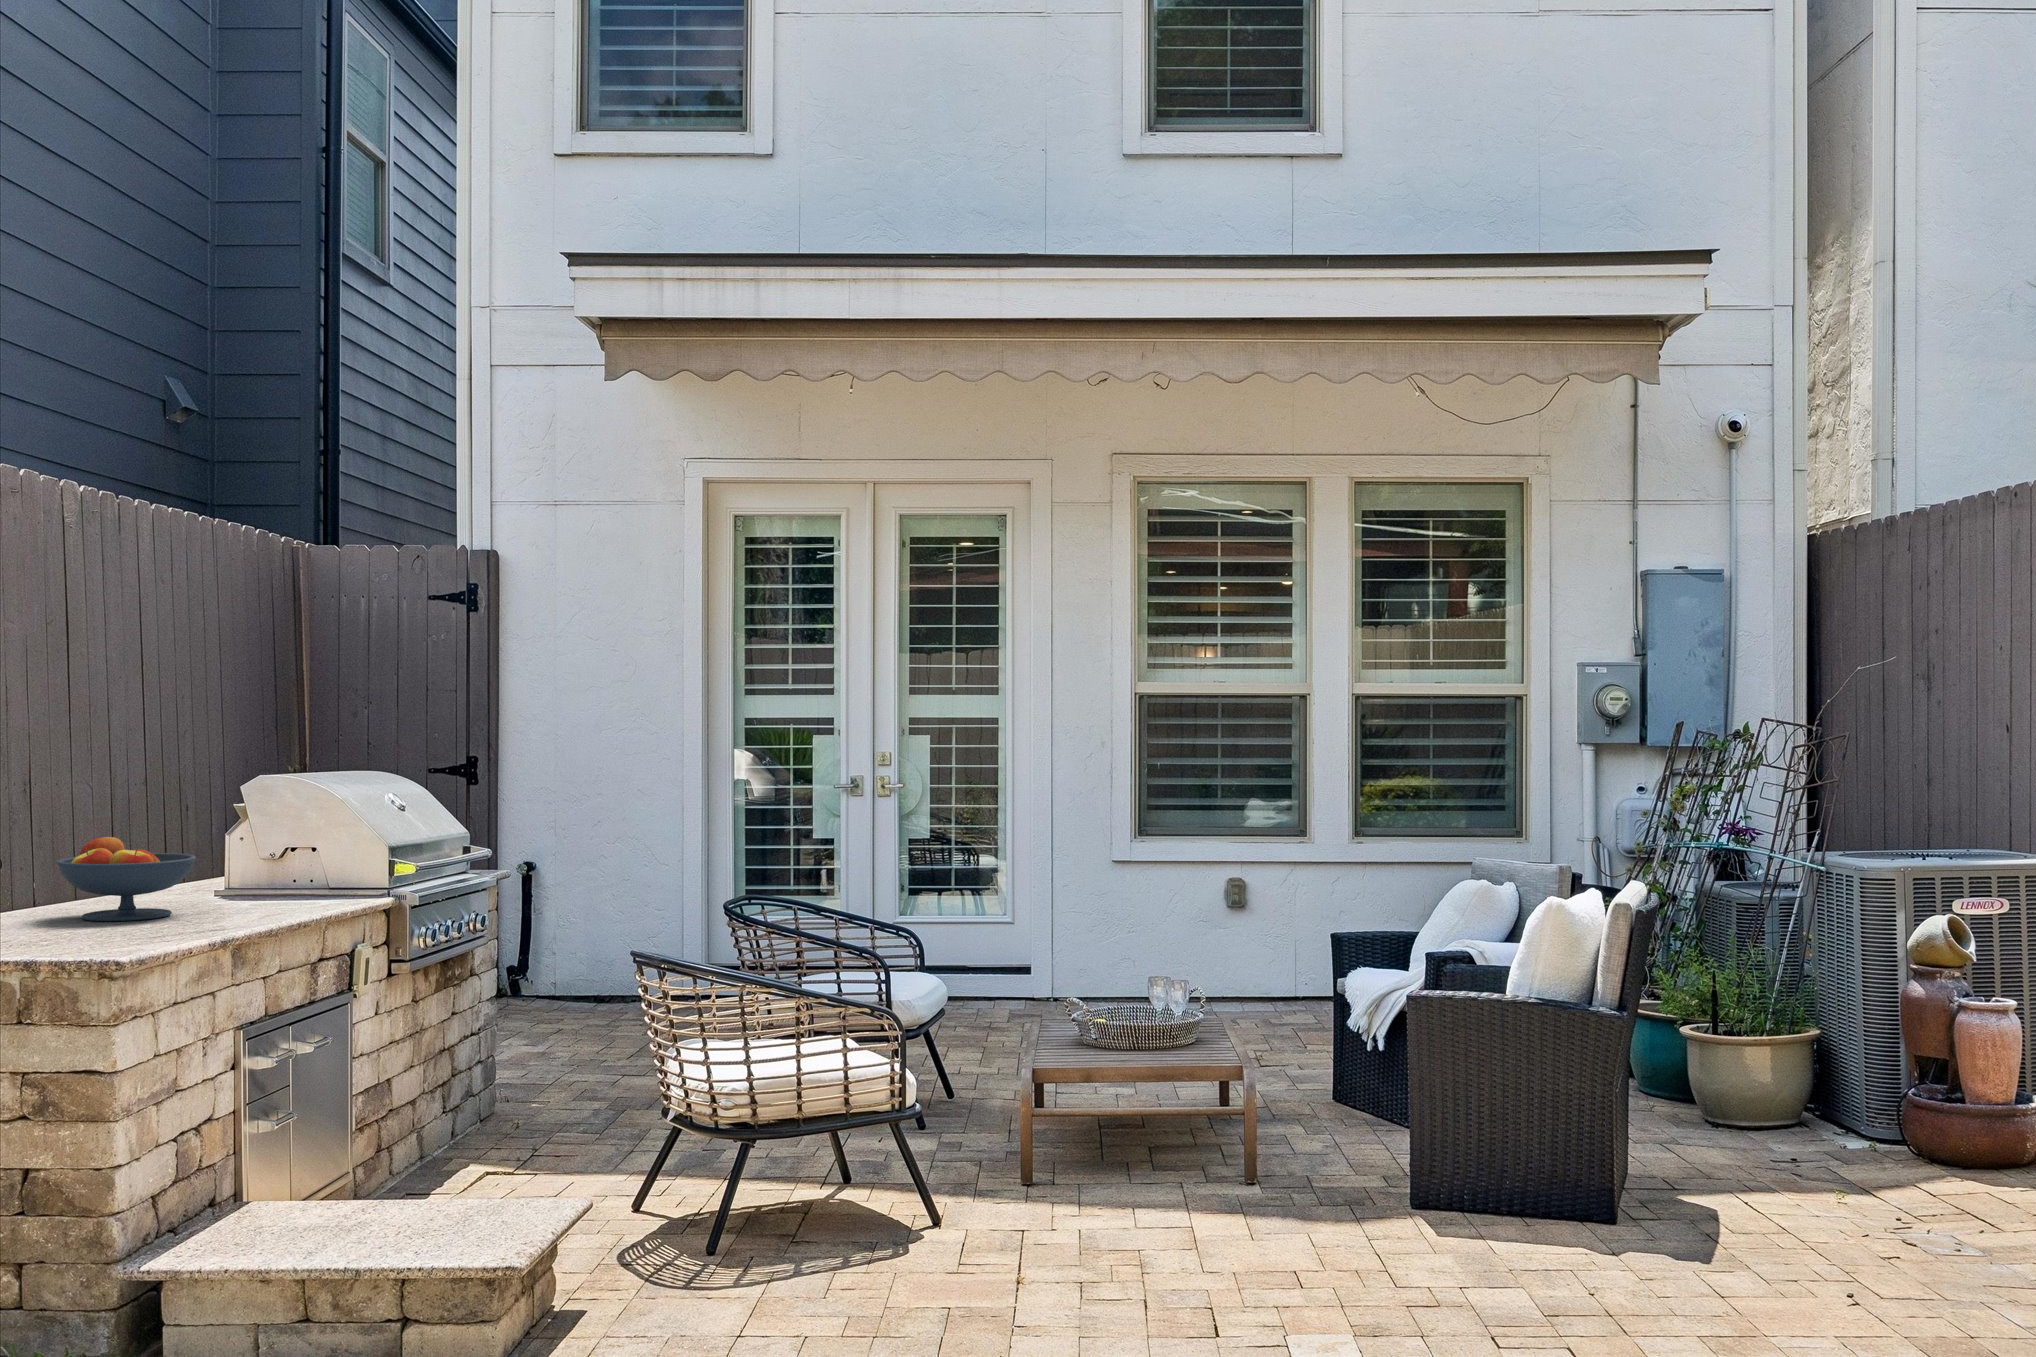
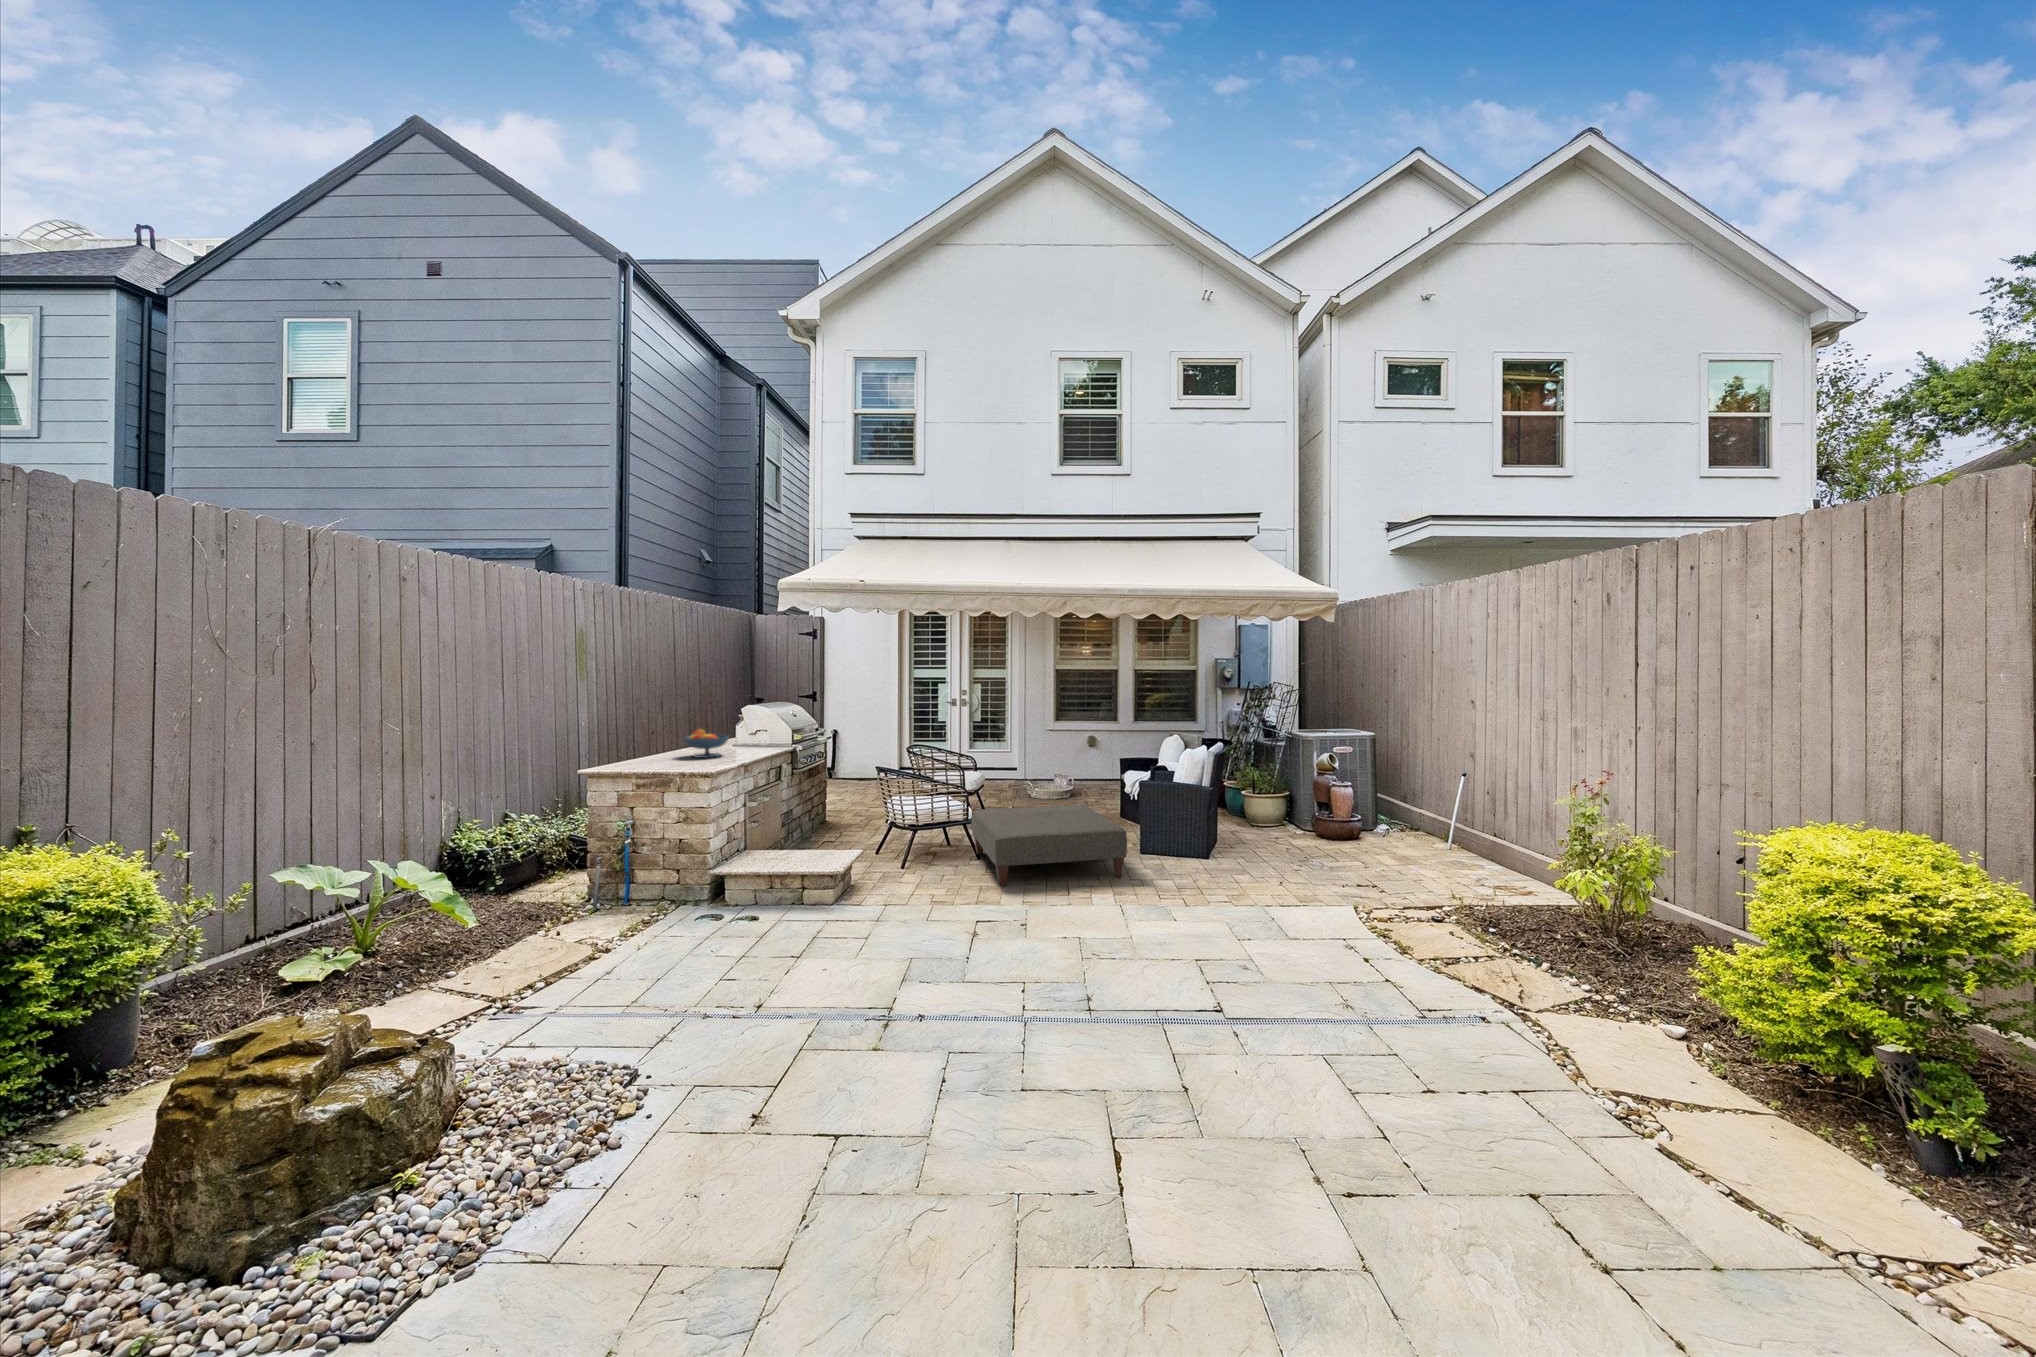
ottoman: none [917,1063,1391,1310] -> present [972,805,1127,886]

